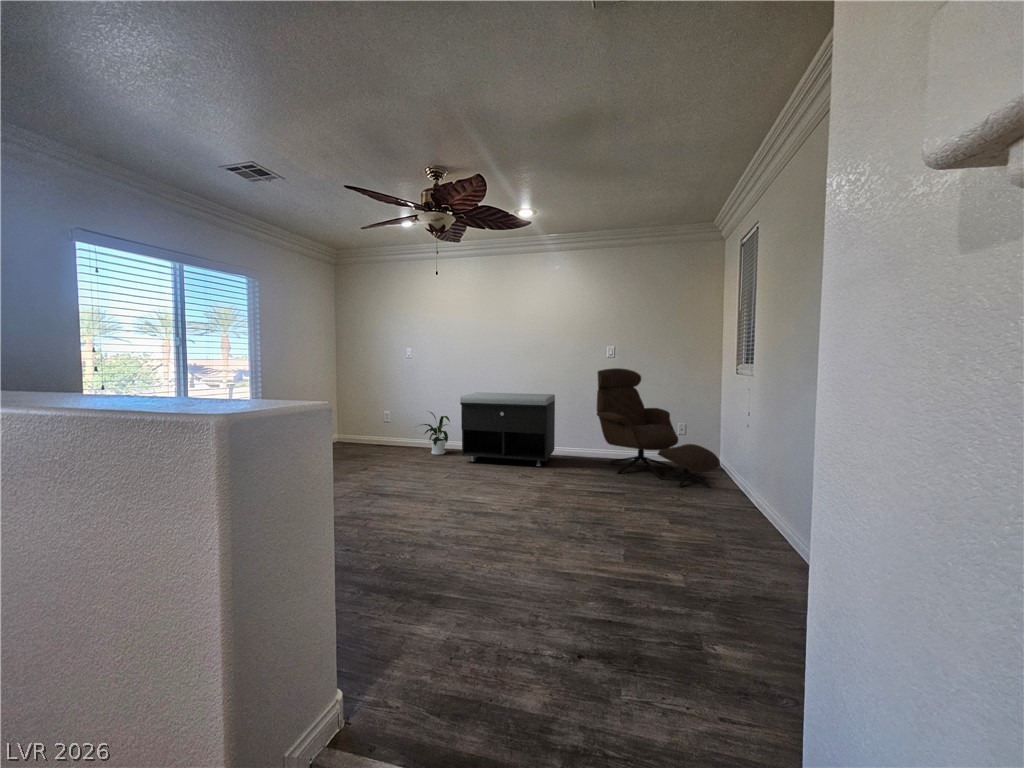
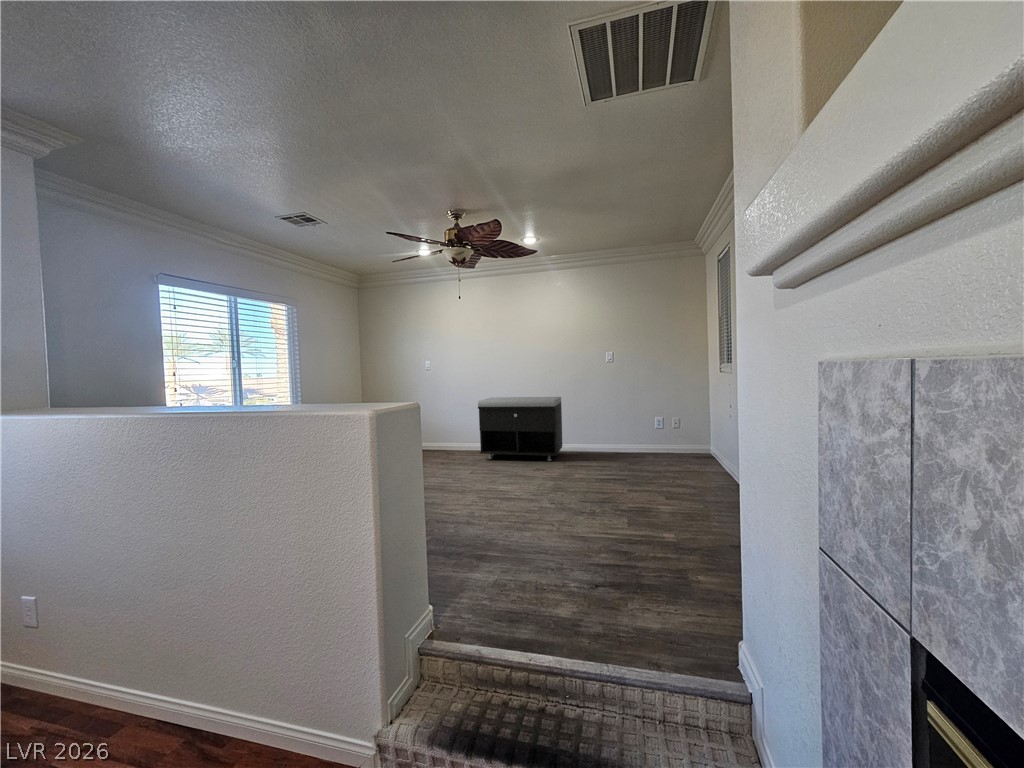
lounge chair: present [597,368,720,488] -> none [599,372,709,474]
house plant: present [419,412,450,455] -> none [436,415,468,455]

